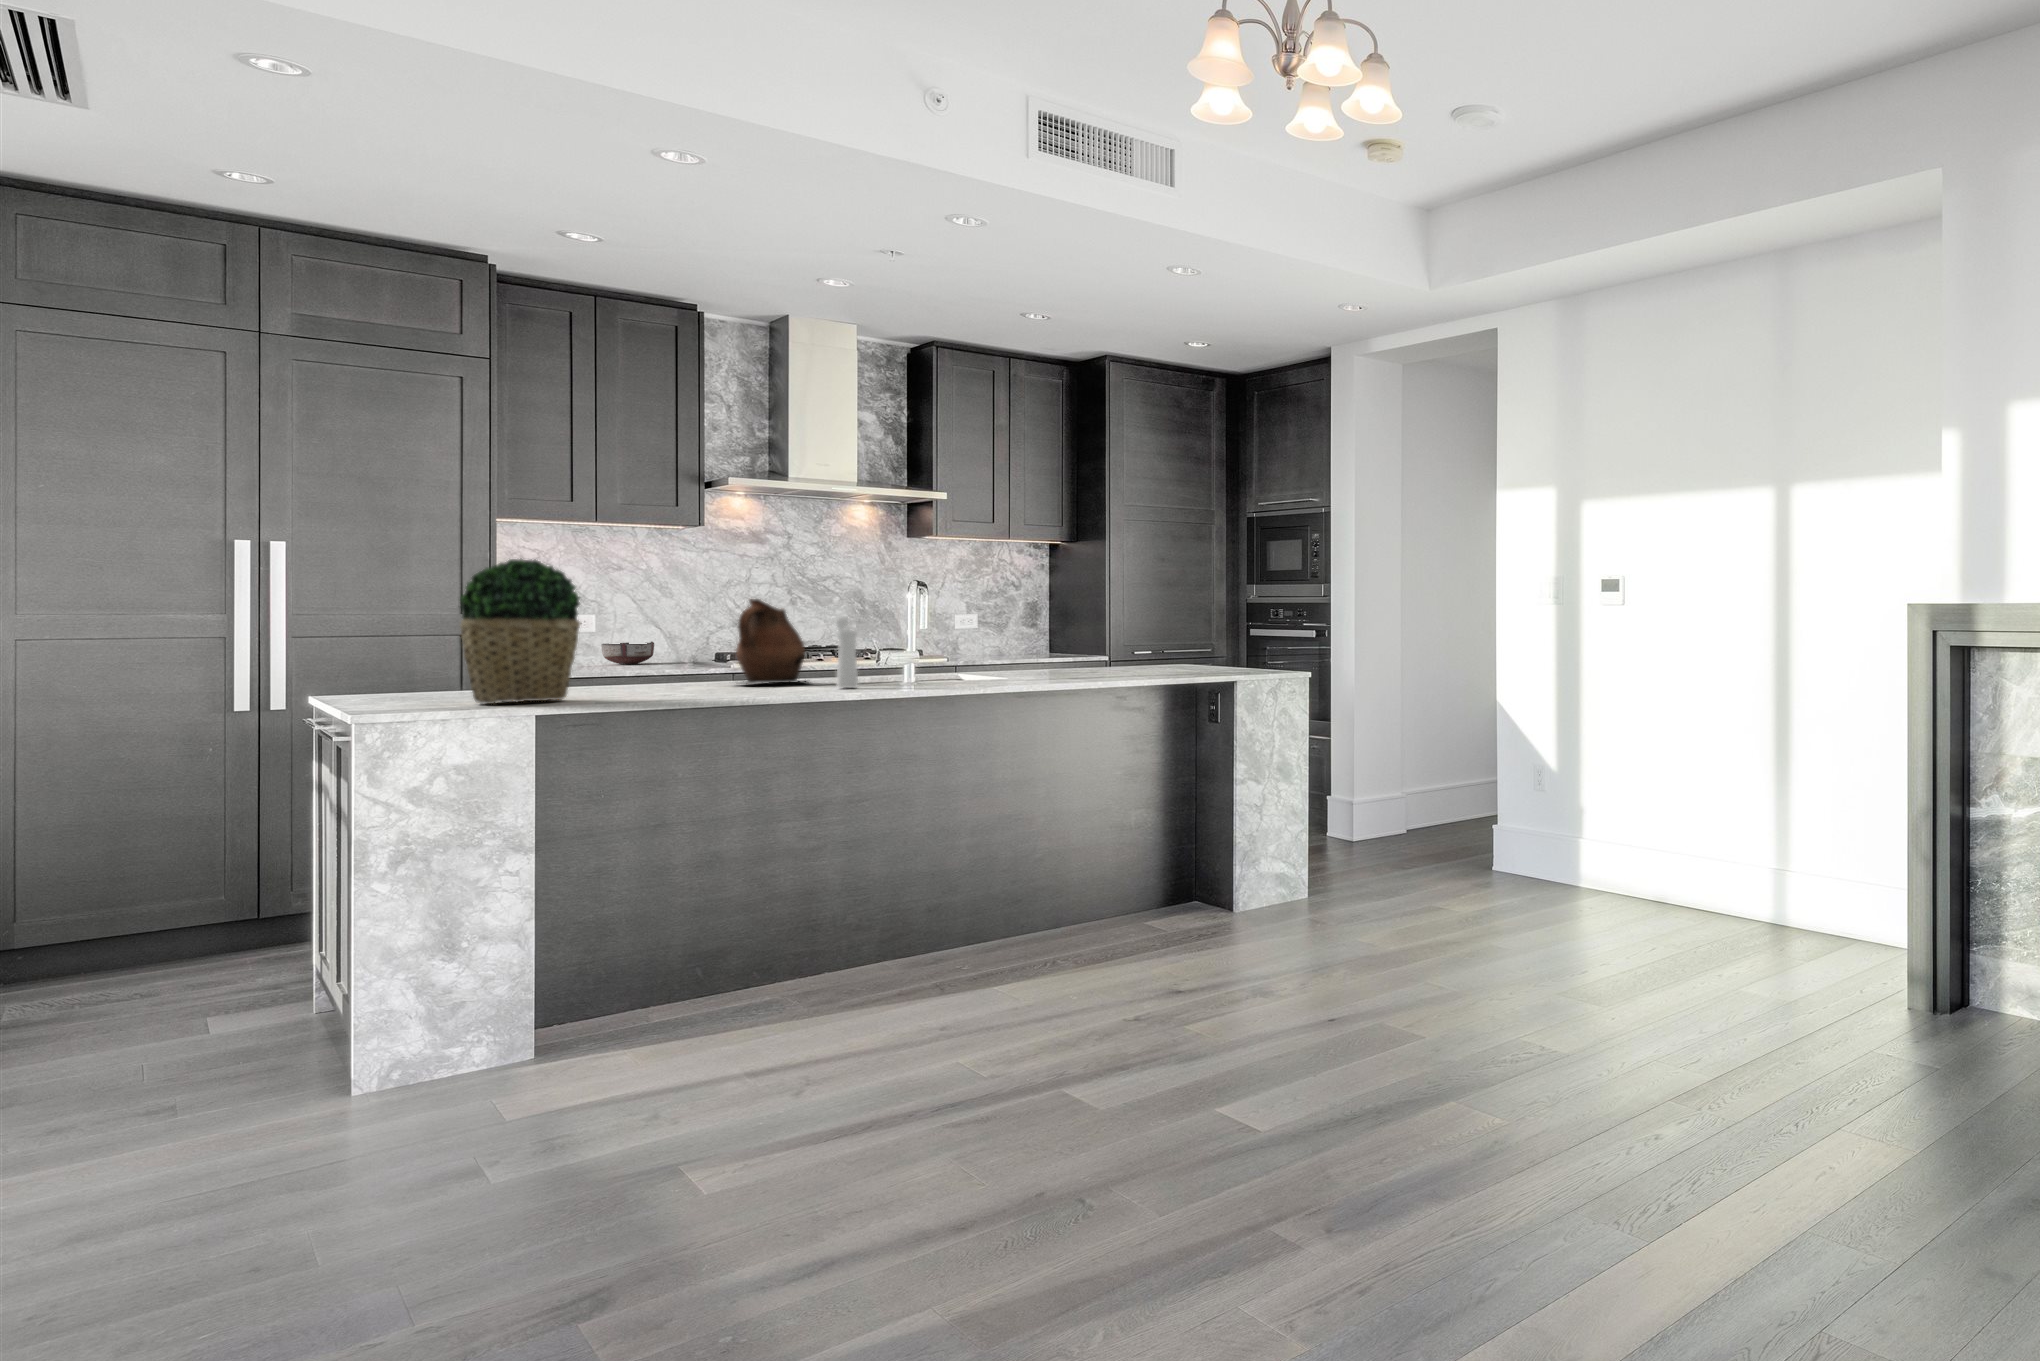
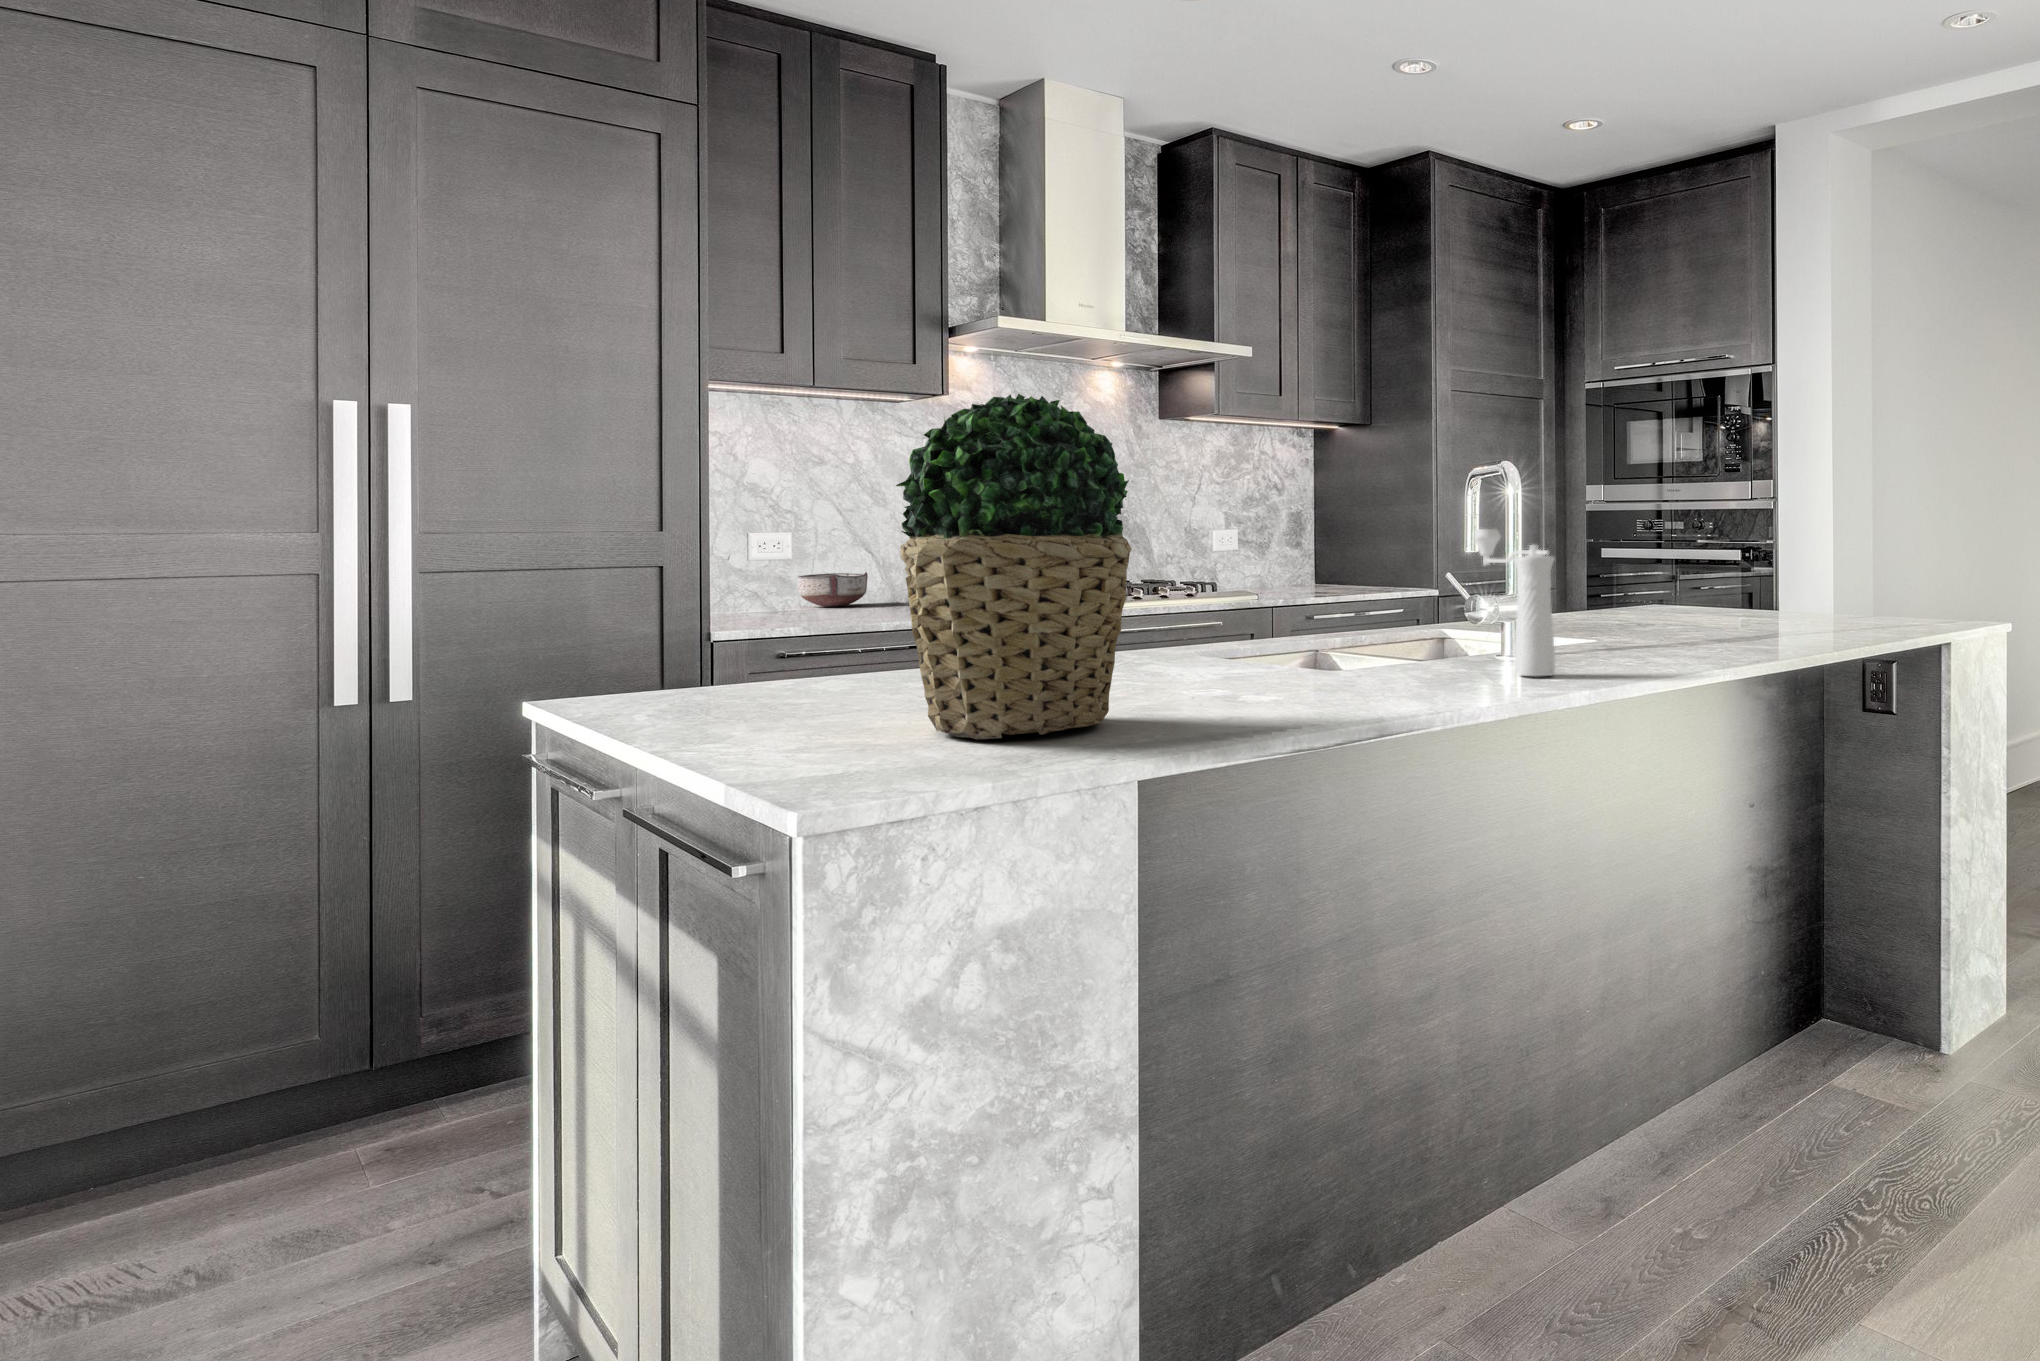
ceramic pitcher: present [736,599,807,684] -> none [1230,494,1386,663]

